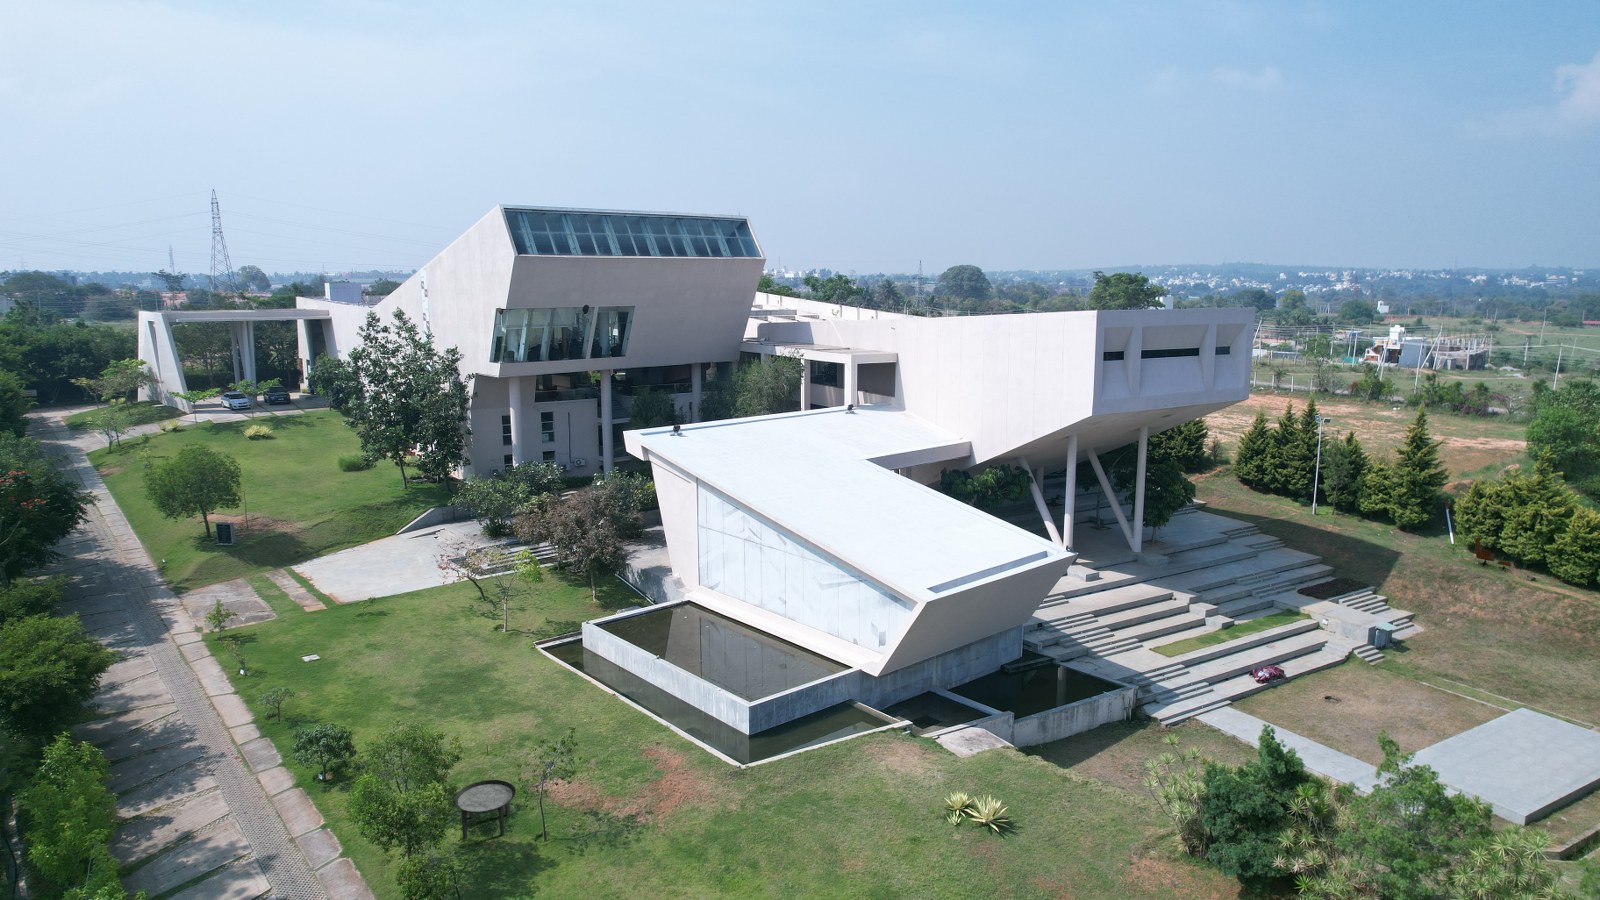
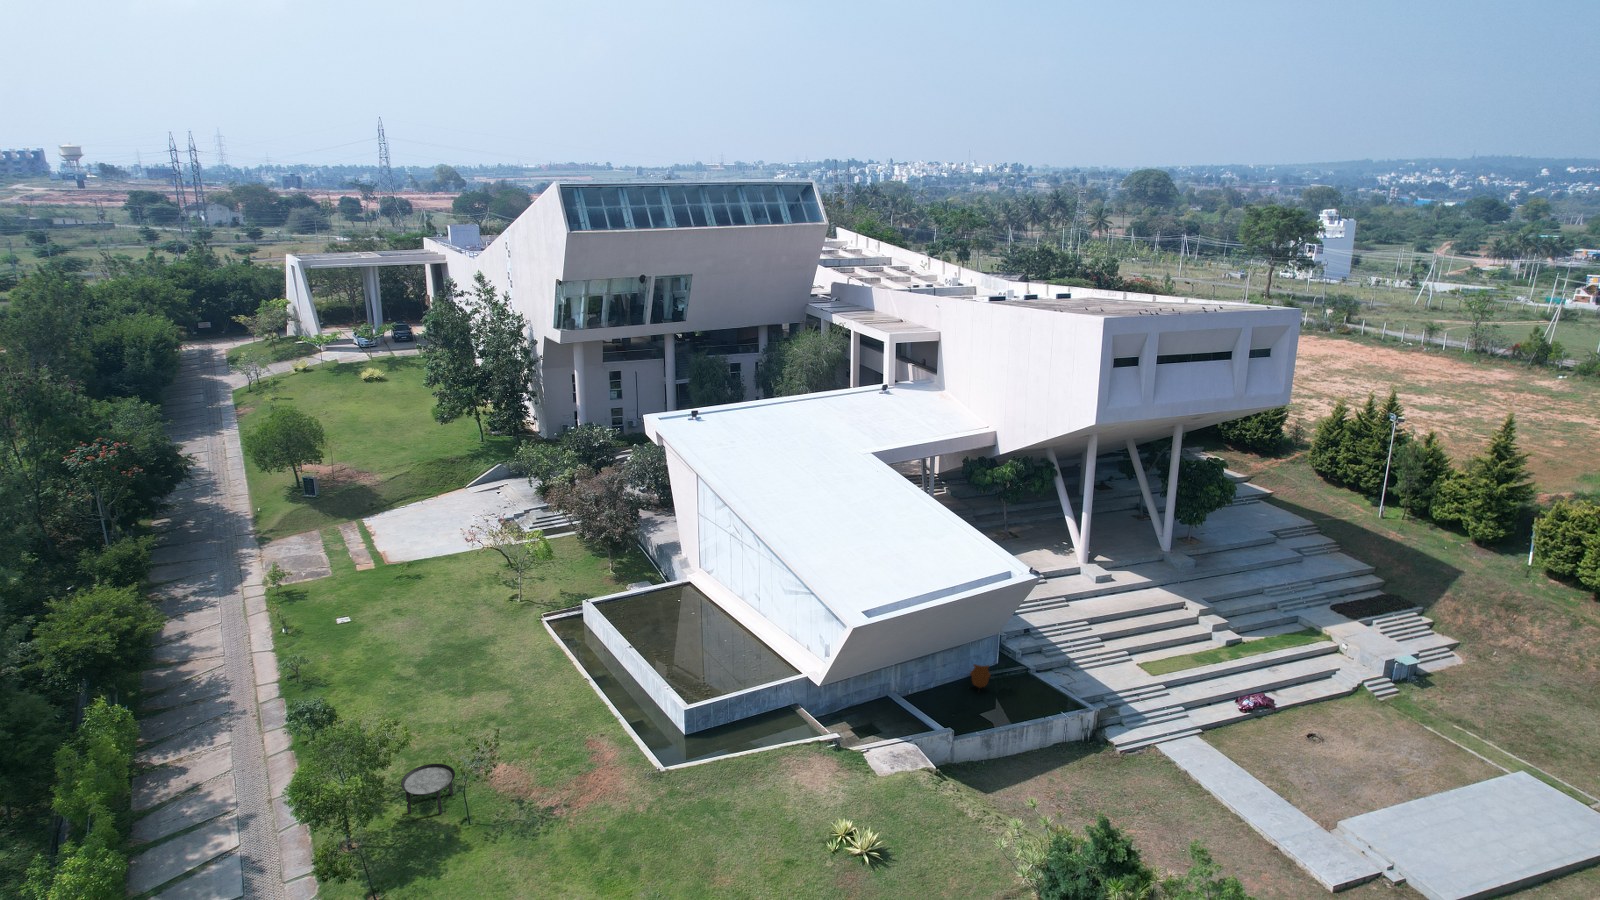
lounge chair: present [1475,538,1511,570] -> present [971,664,990,691]

